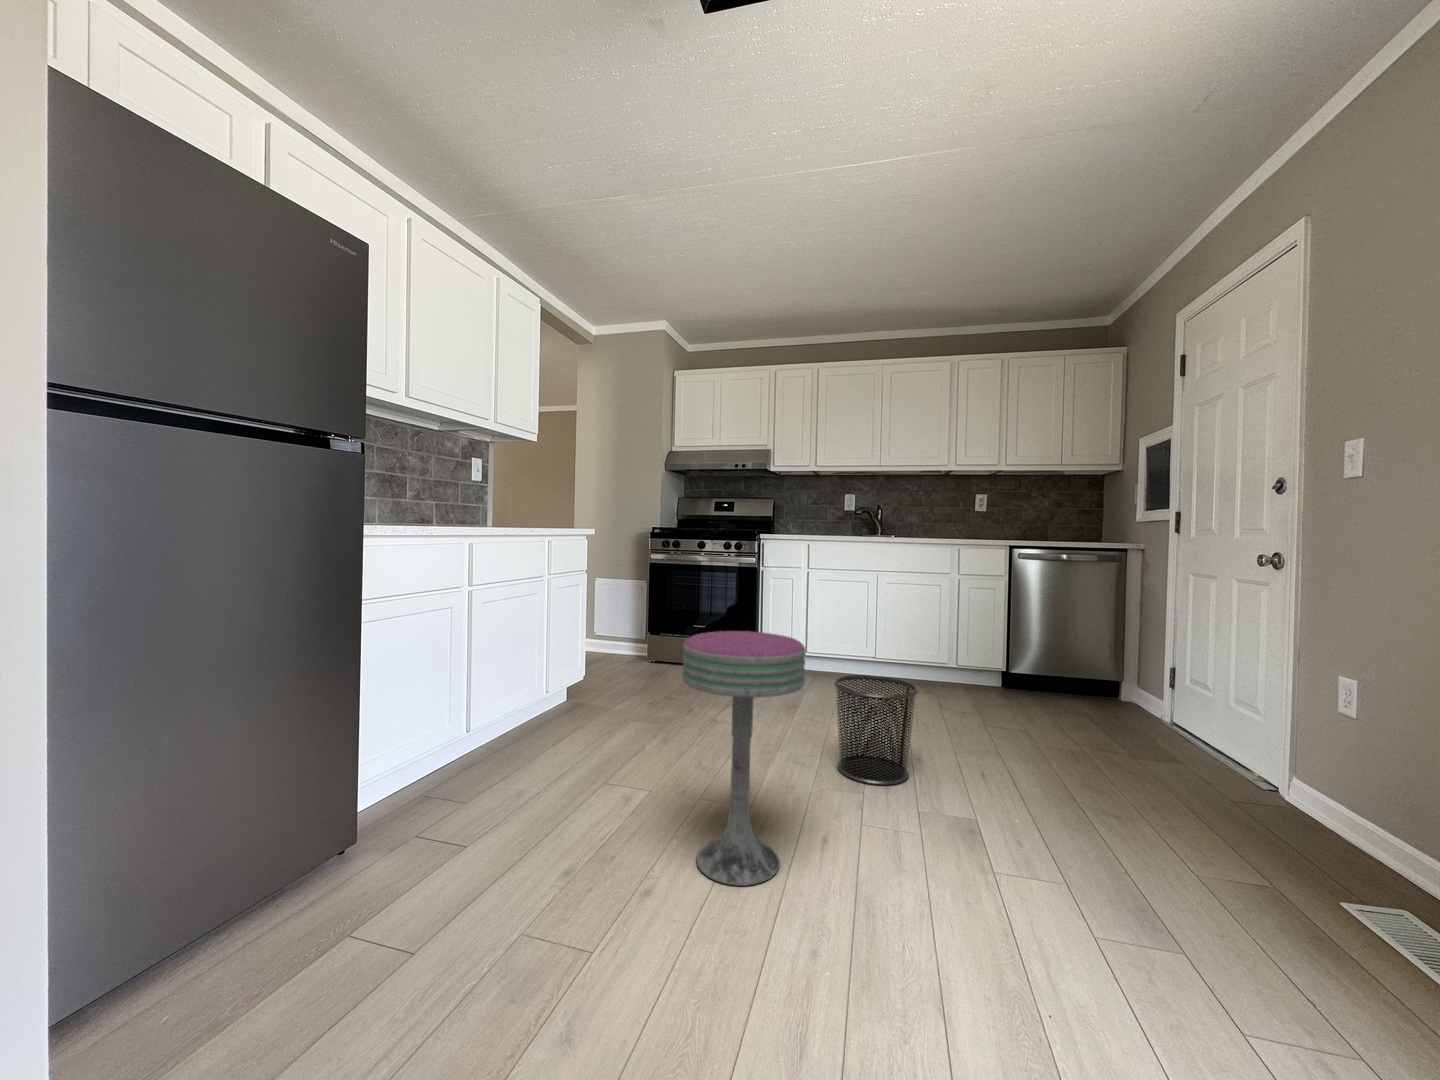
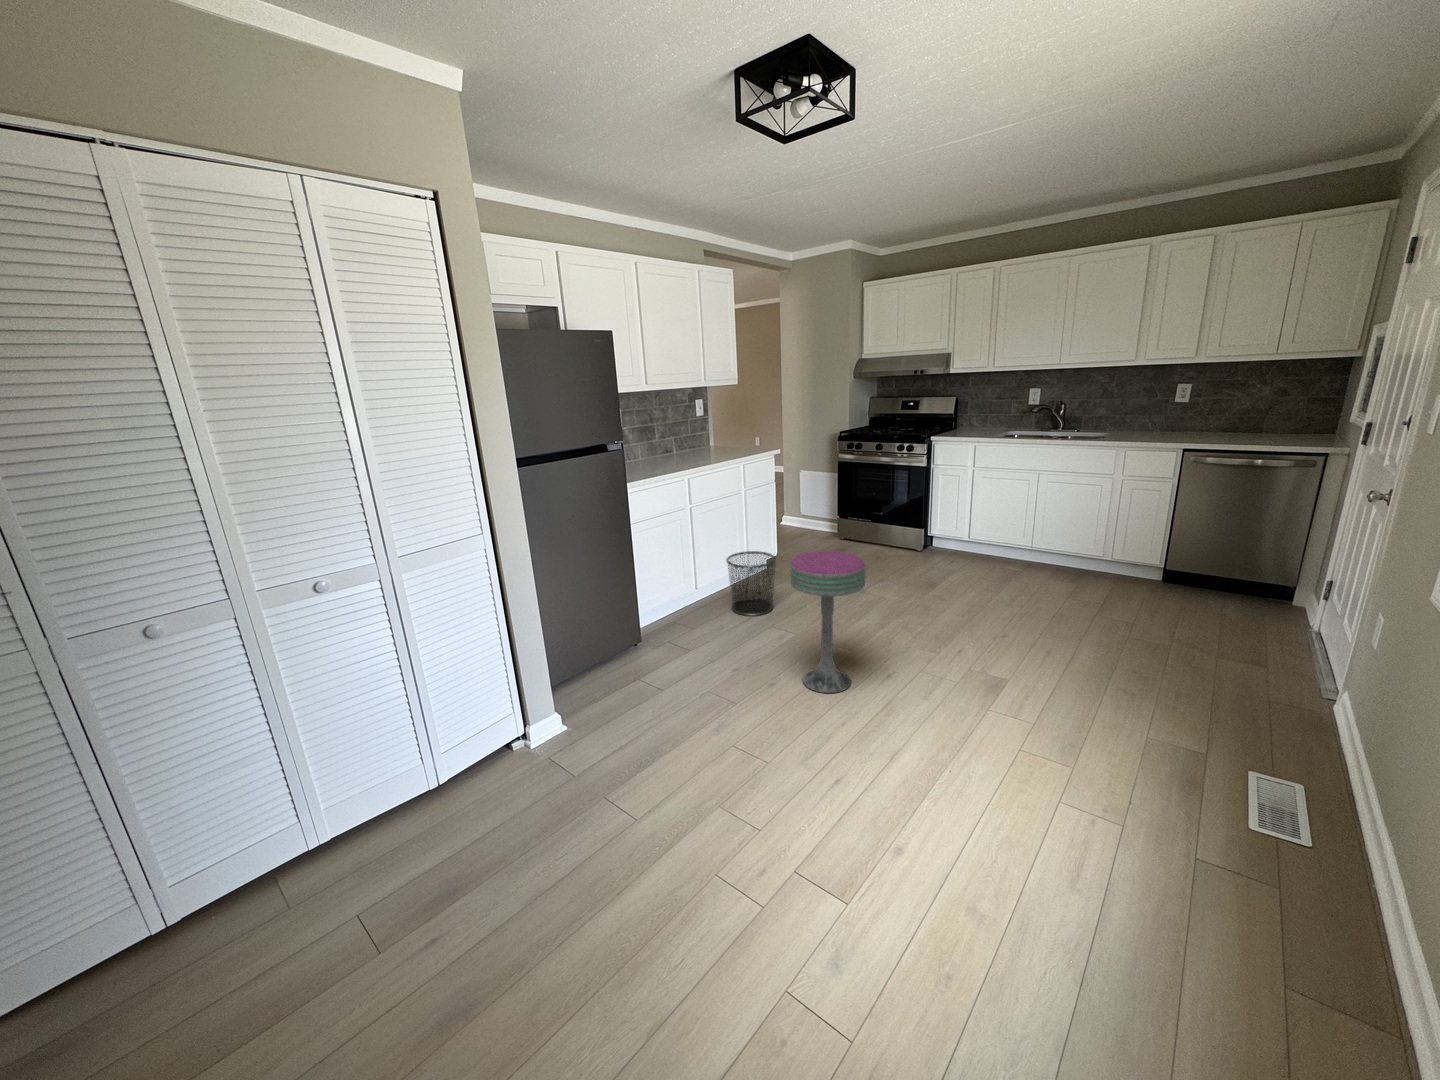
trash can: present [834,675,918,785] -> present [726,551,776,616]

